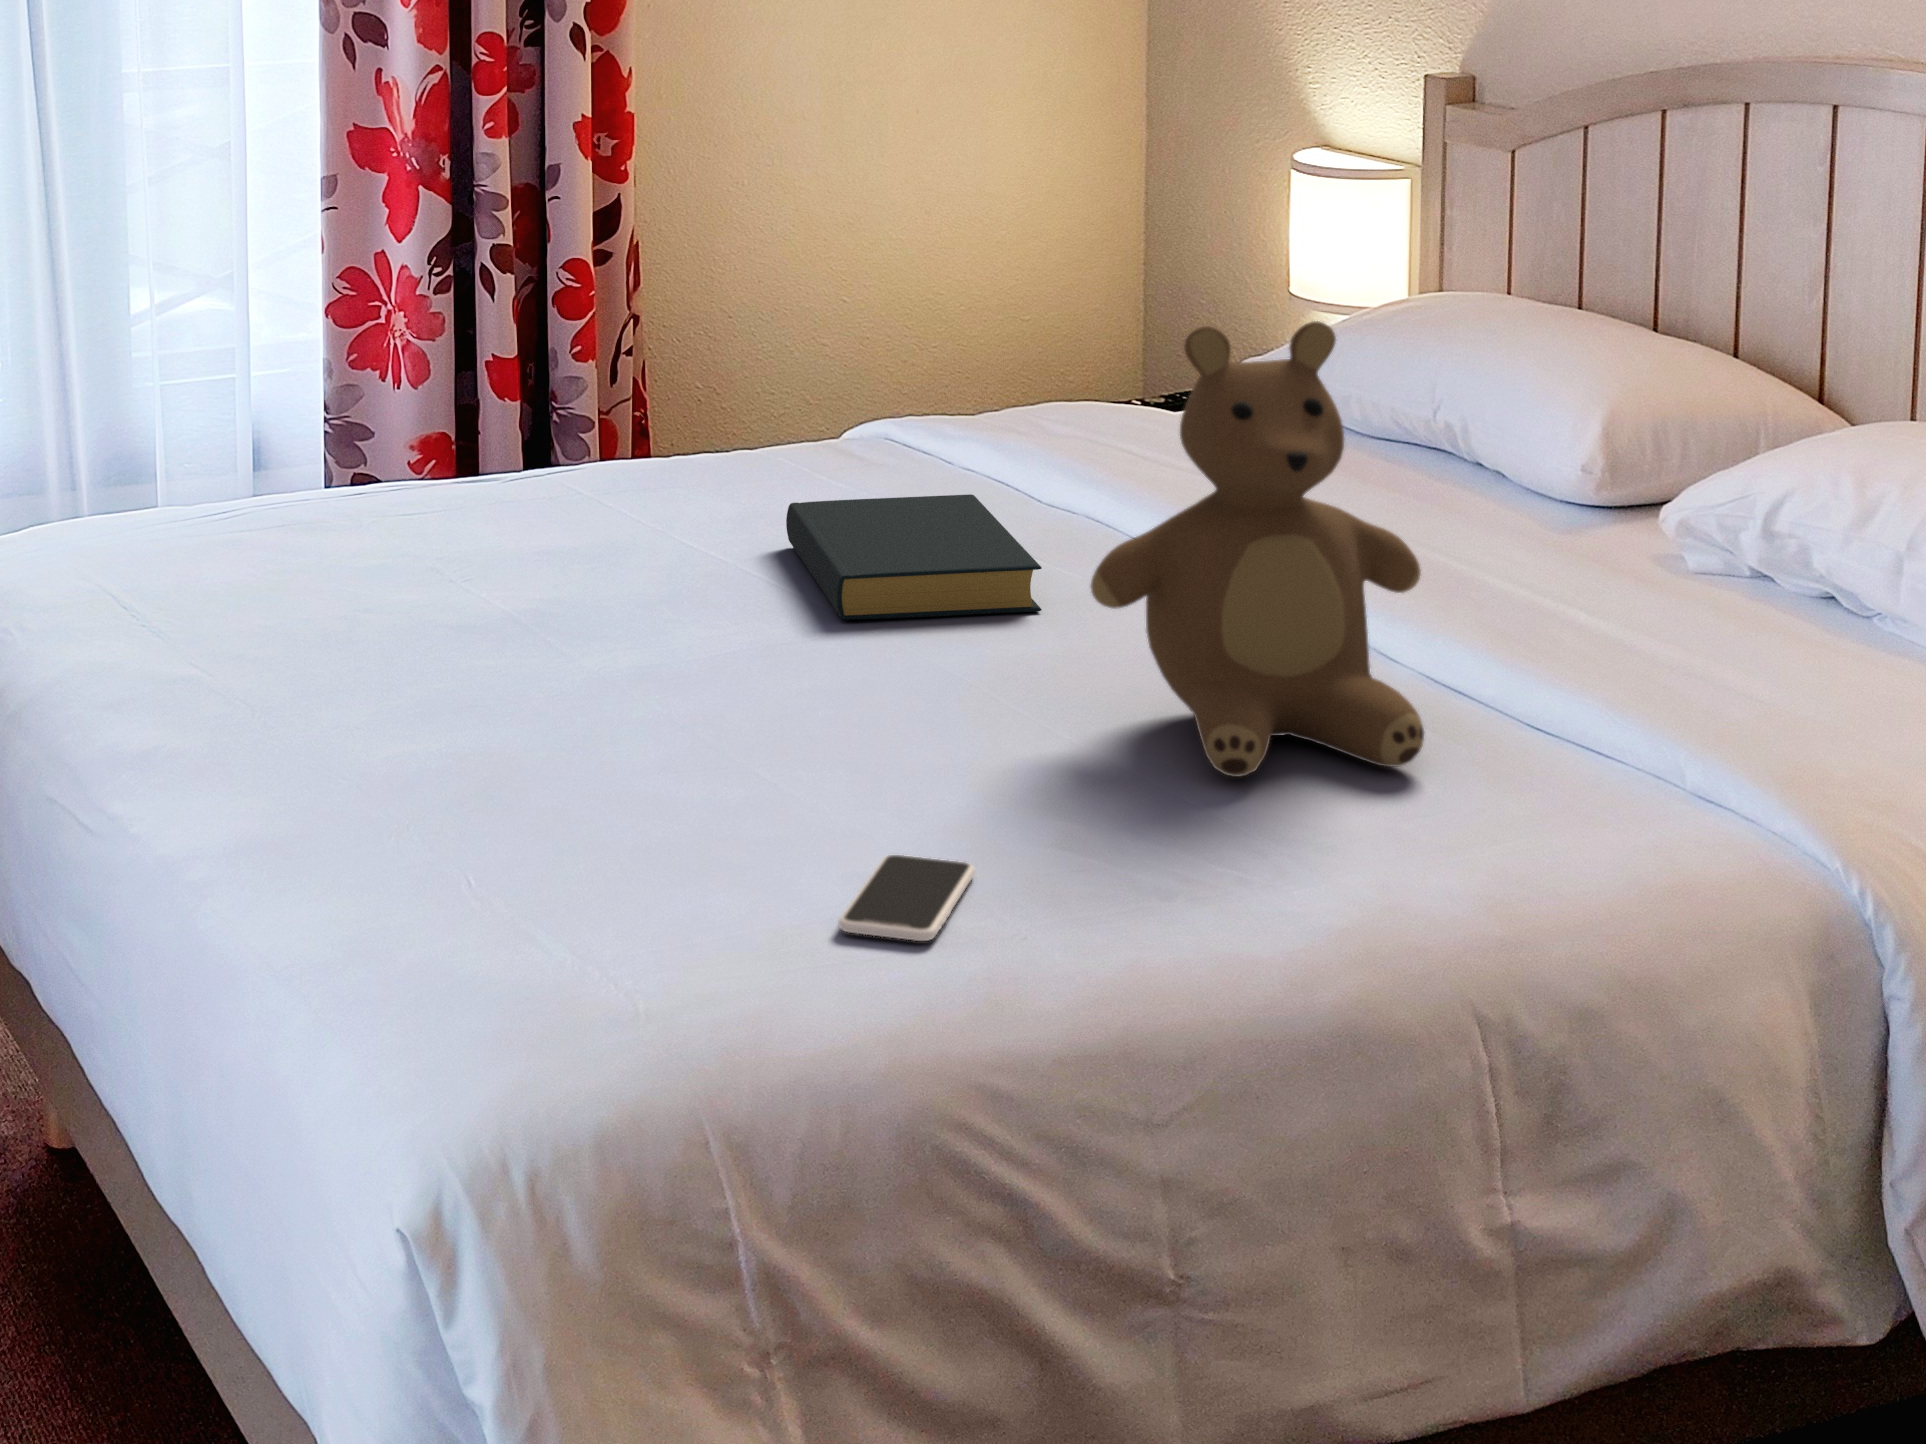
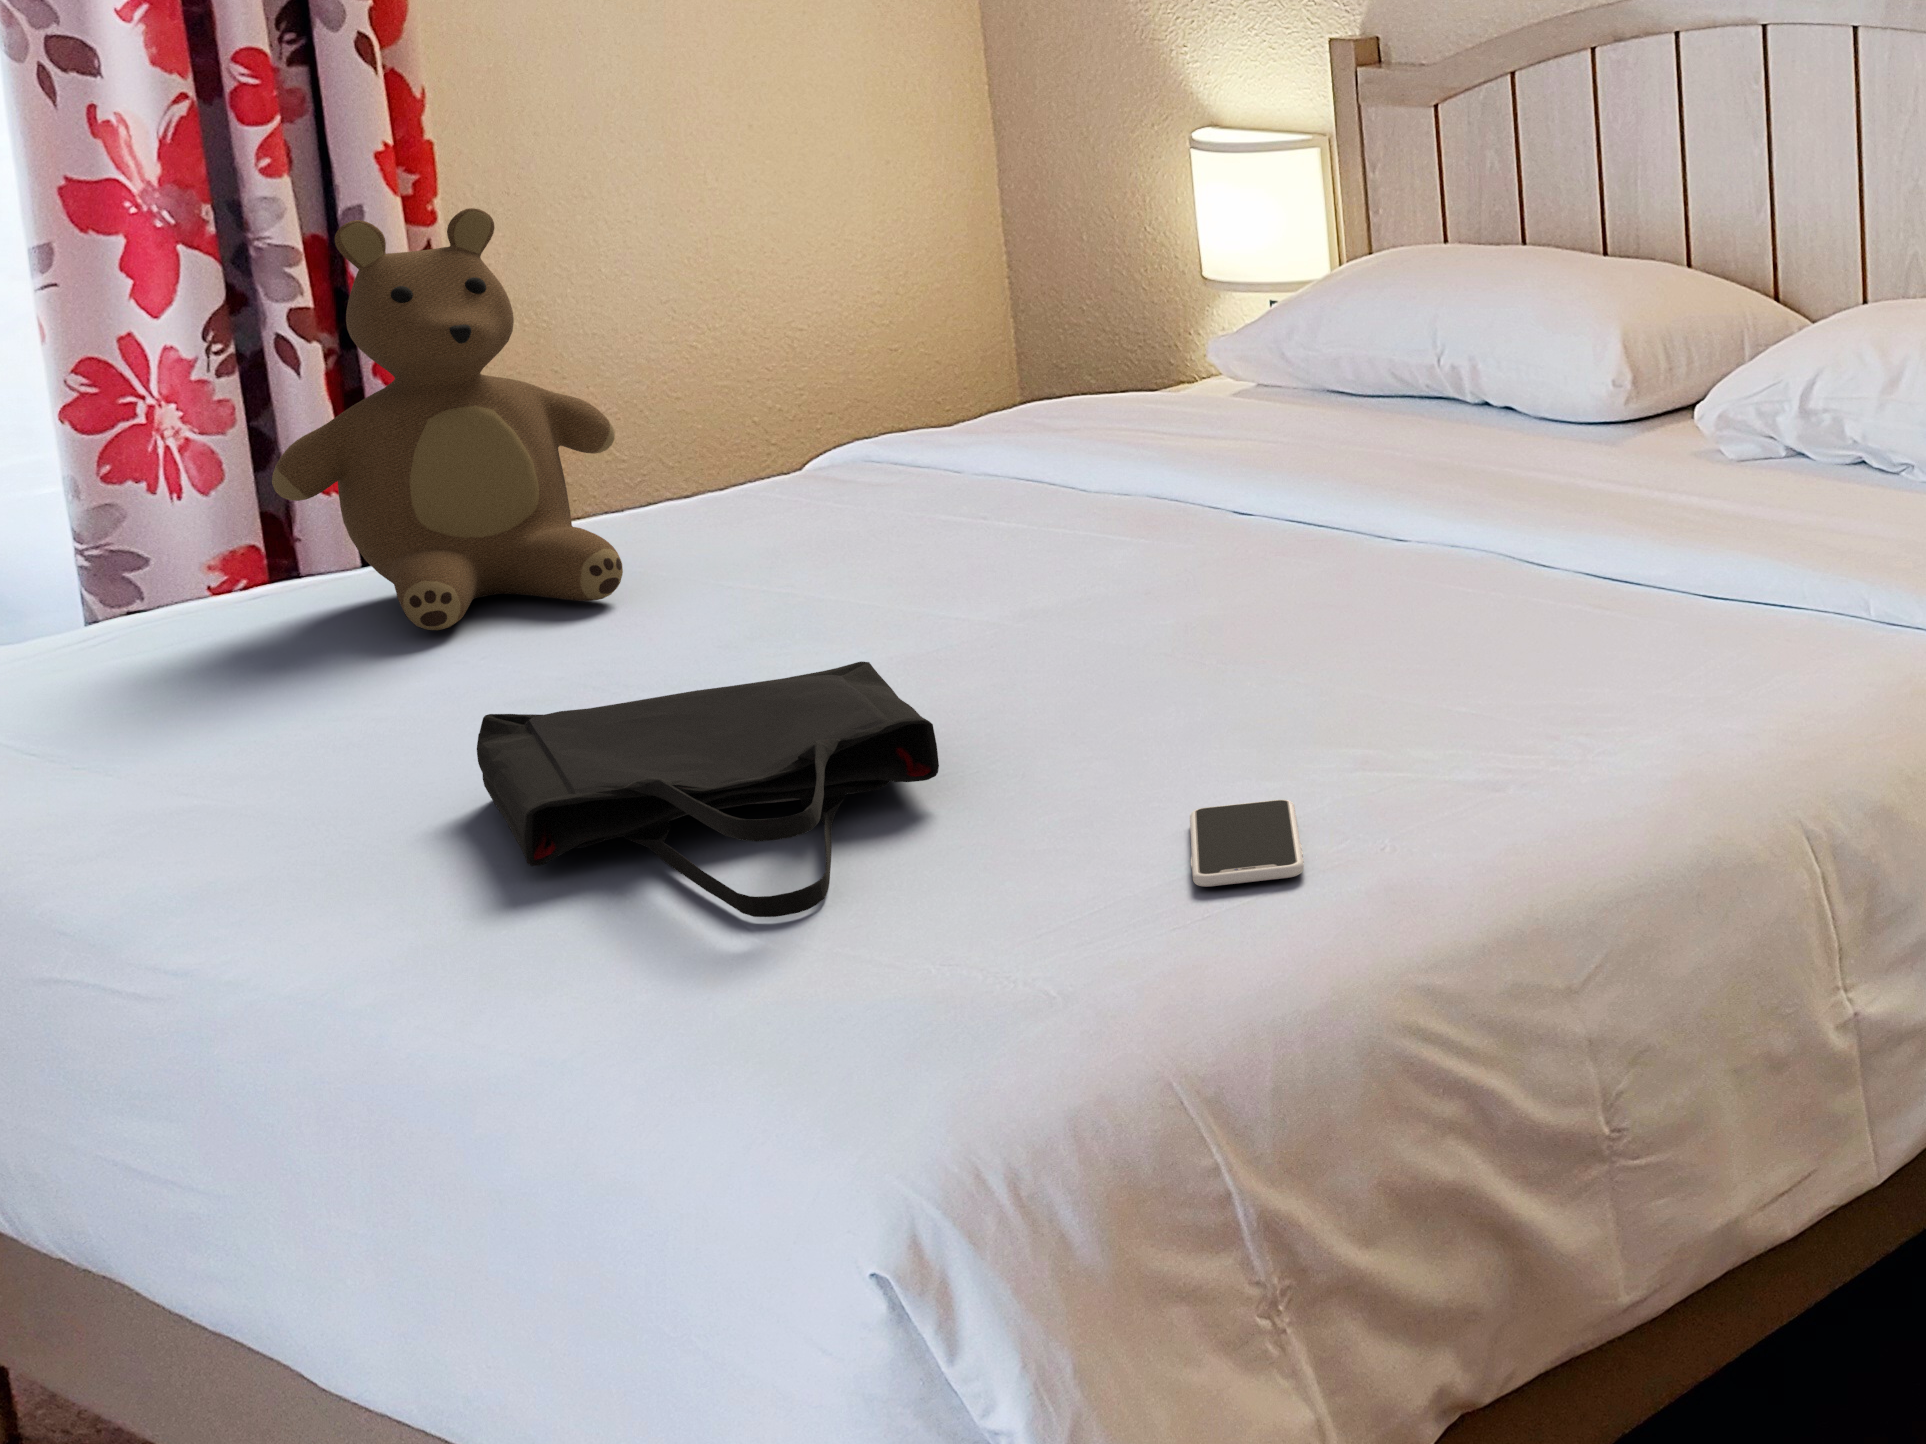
teddy bear: present [1091,321,1424,777] -> present [272,208,623,630]
hardback book: present [786,494,1042,620] -> none [826,482,1160,619]
tote bag: none [375,647,721,874] -> present [477,661,939,917]

